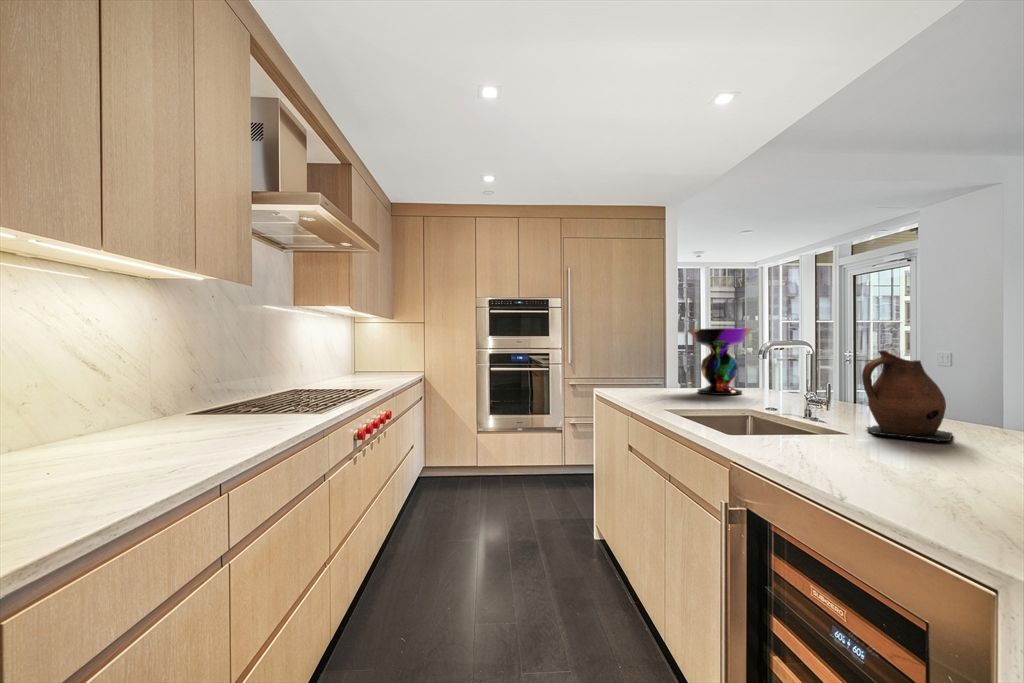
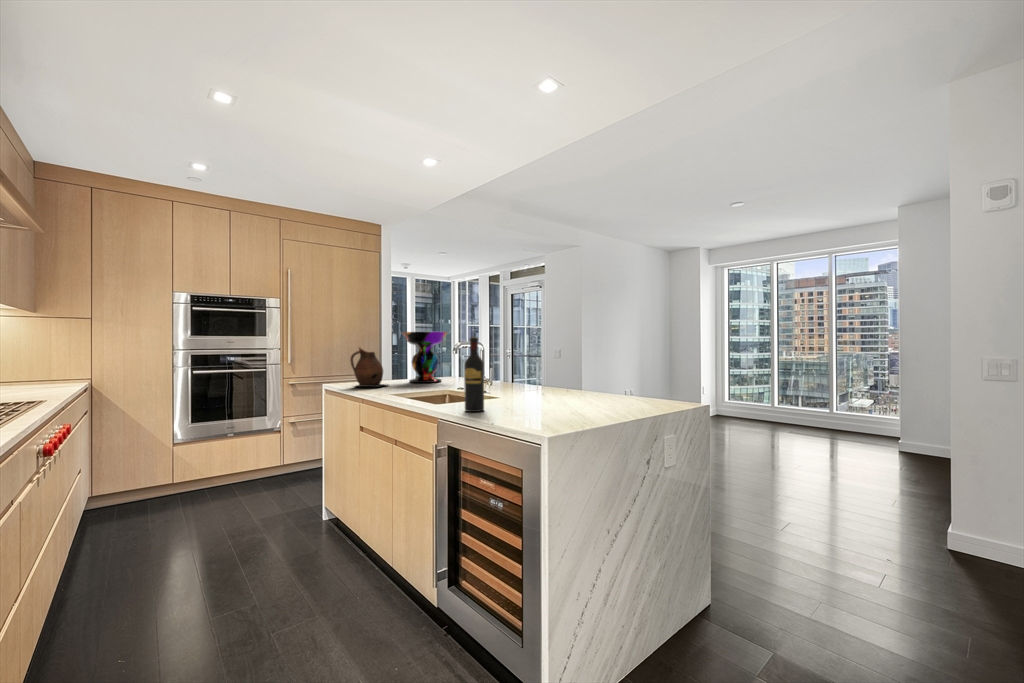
wine bottle: none [777,333,815,459] -> present [464,337,484,412]
ceramic pitcher: present [862,351,952,442] -> present [350,348,386,387]

